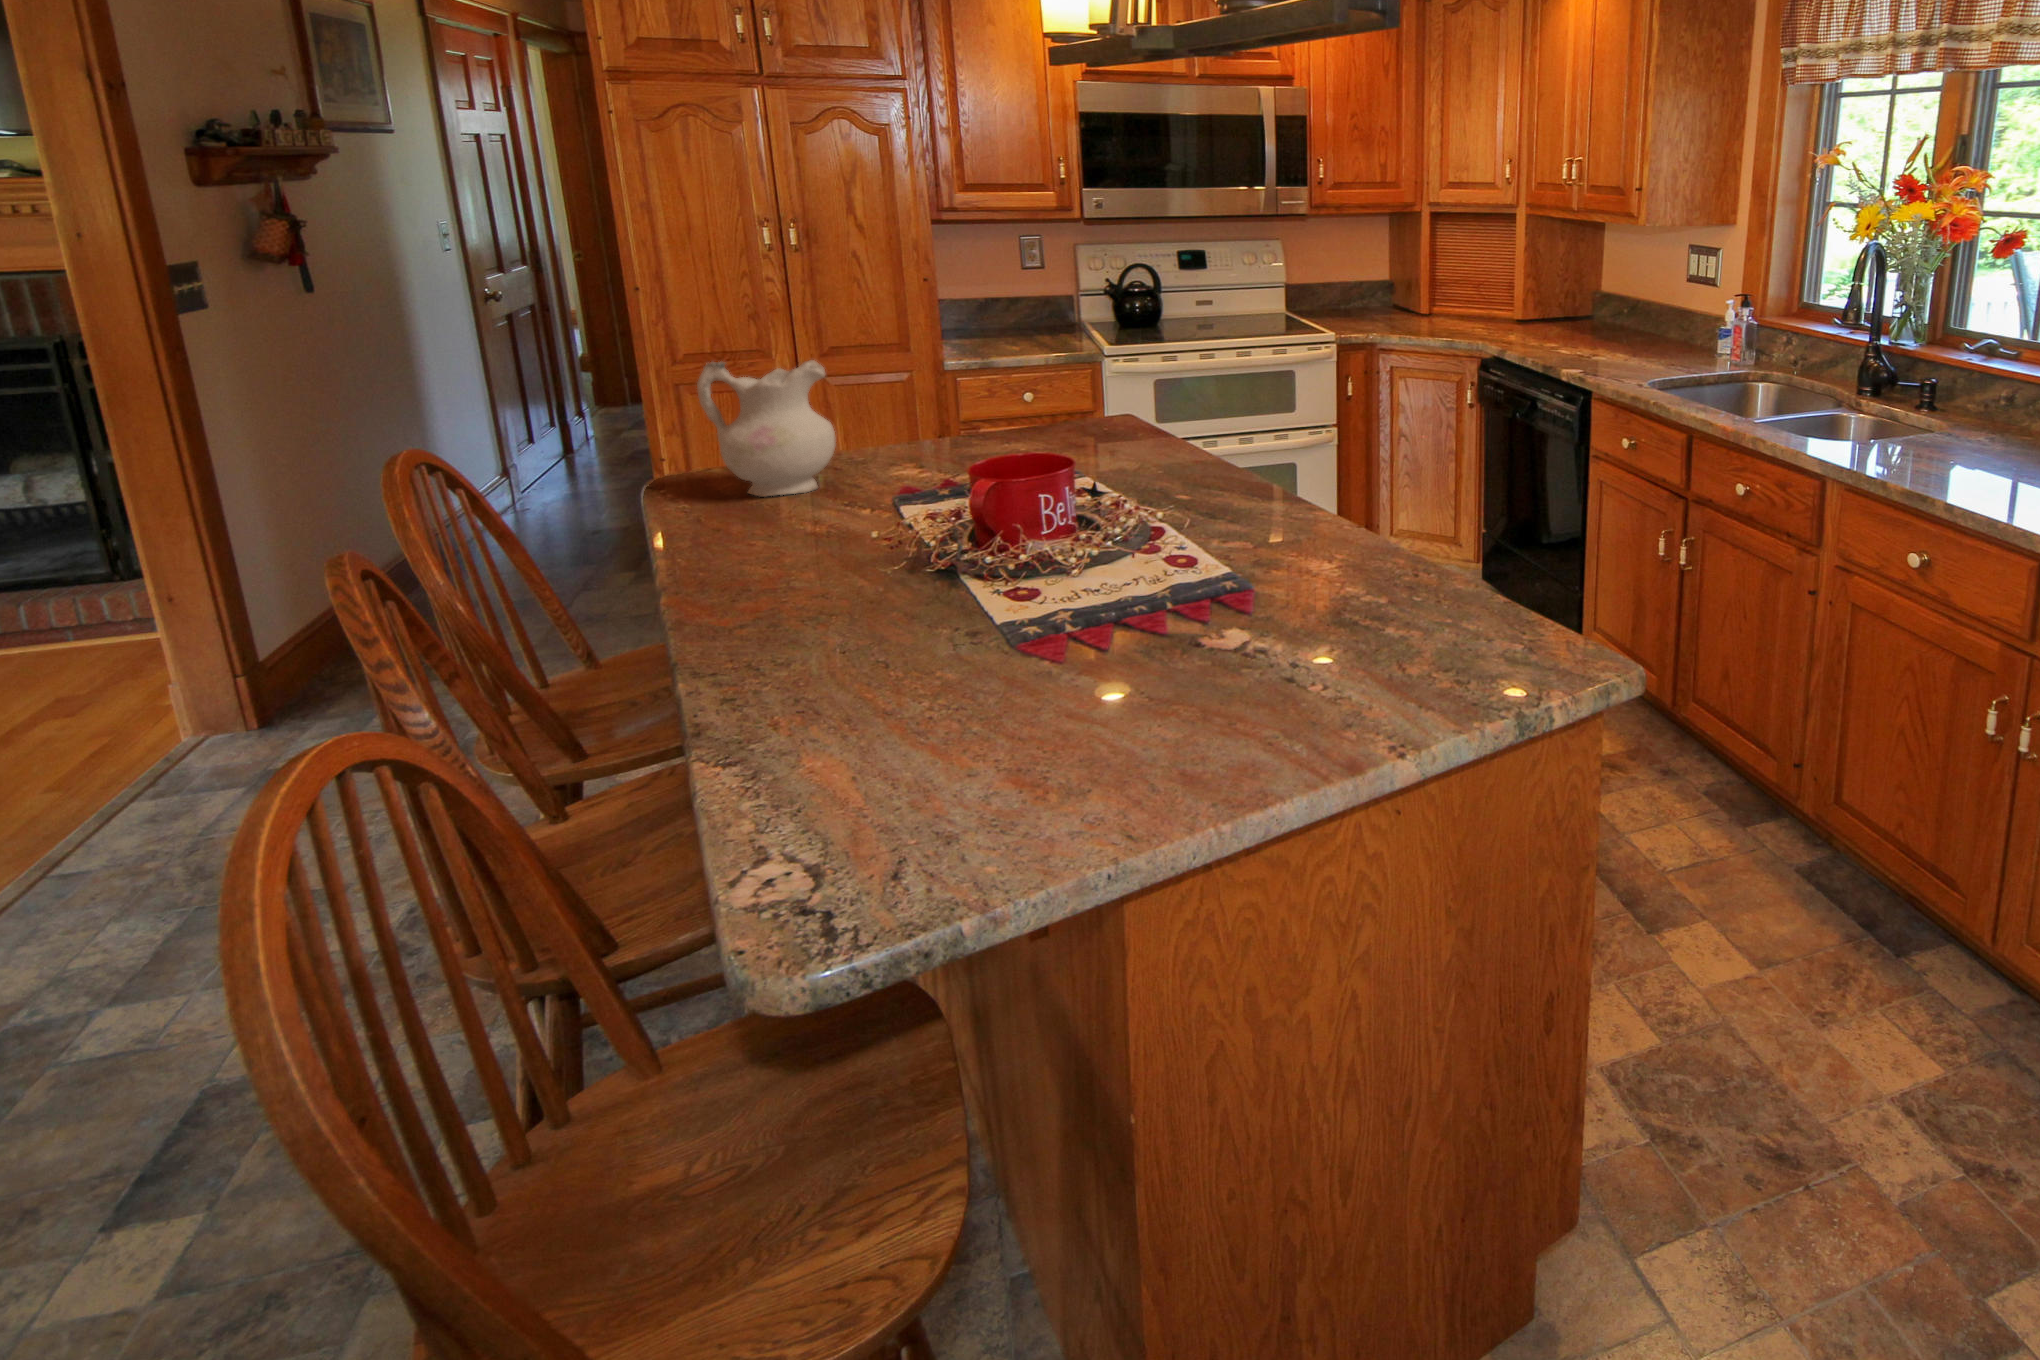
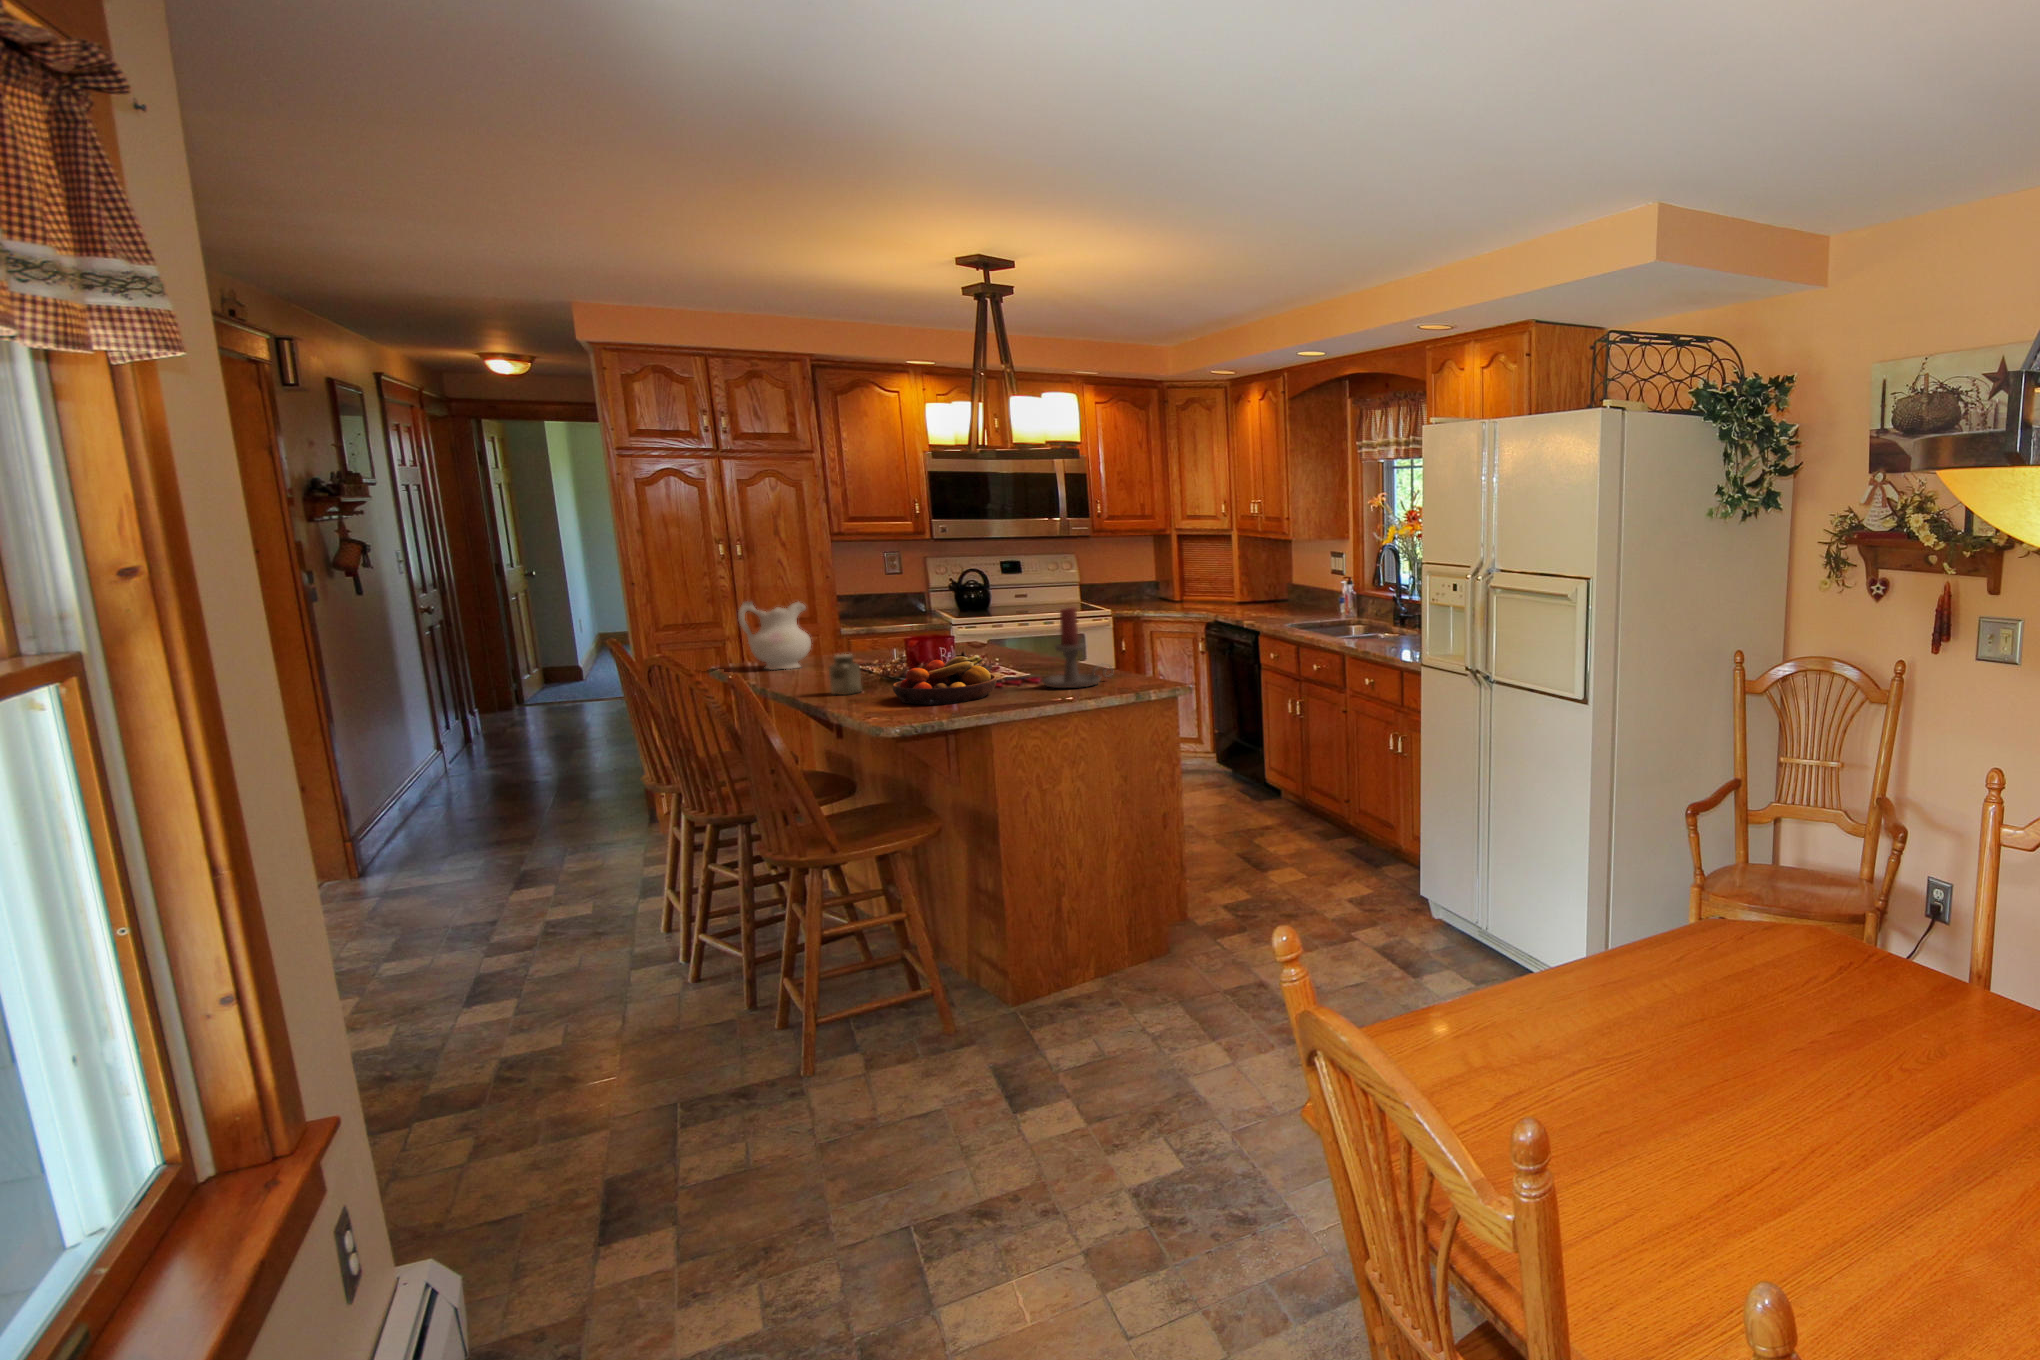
candle holder: none [1293,466,1467,701] -> present [1043,607,1113,688]
salt shaker: none [773,559,857,671] -> present [829,654,862,695]
fruit bowl: none [895,584,1180,805] -> present [893,655,997,705]

